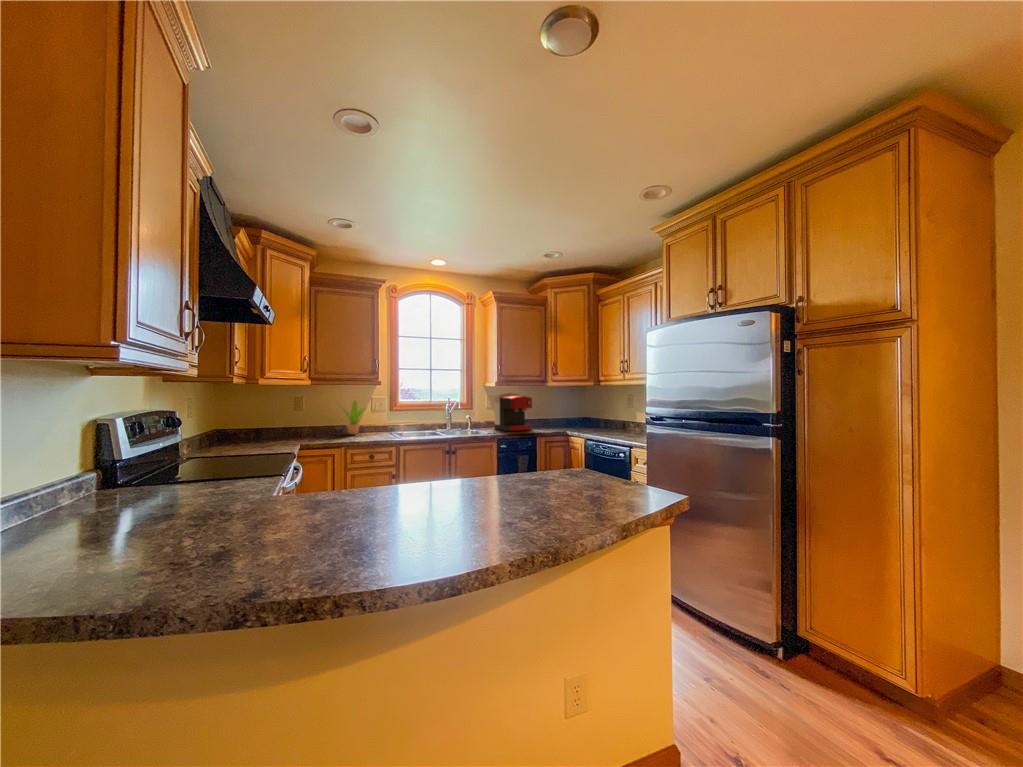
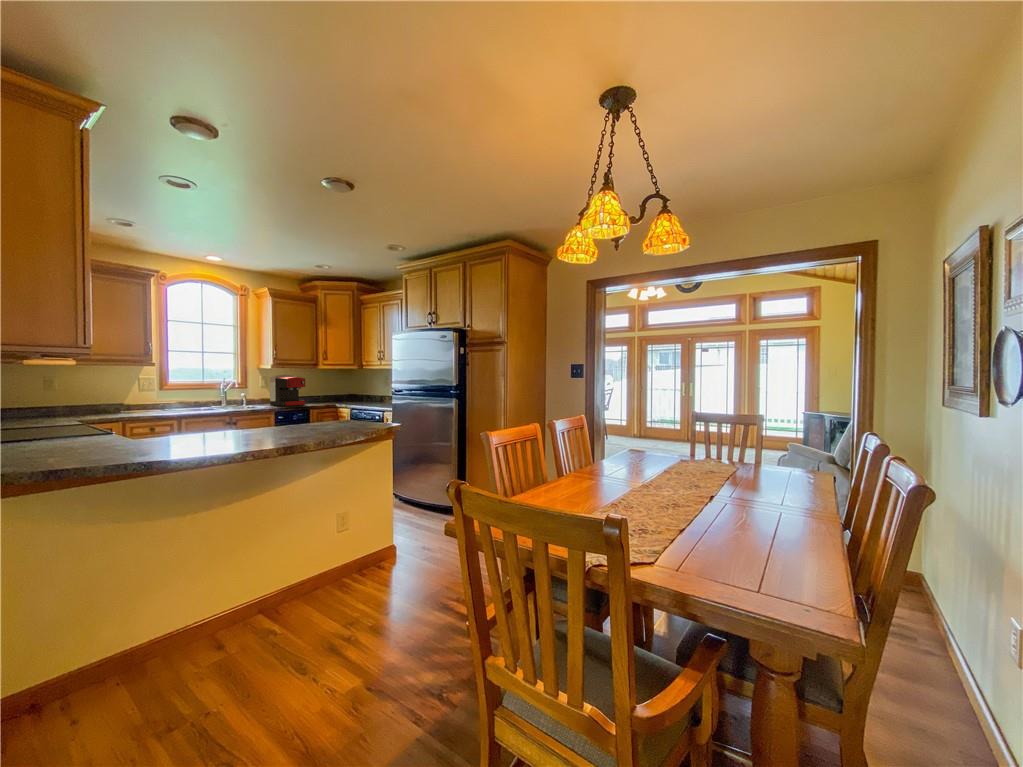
potted plant: present [339,399,366,434] -> none [97,378,140,412]

